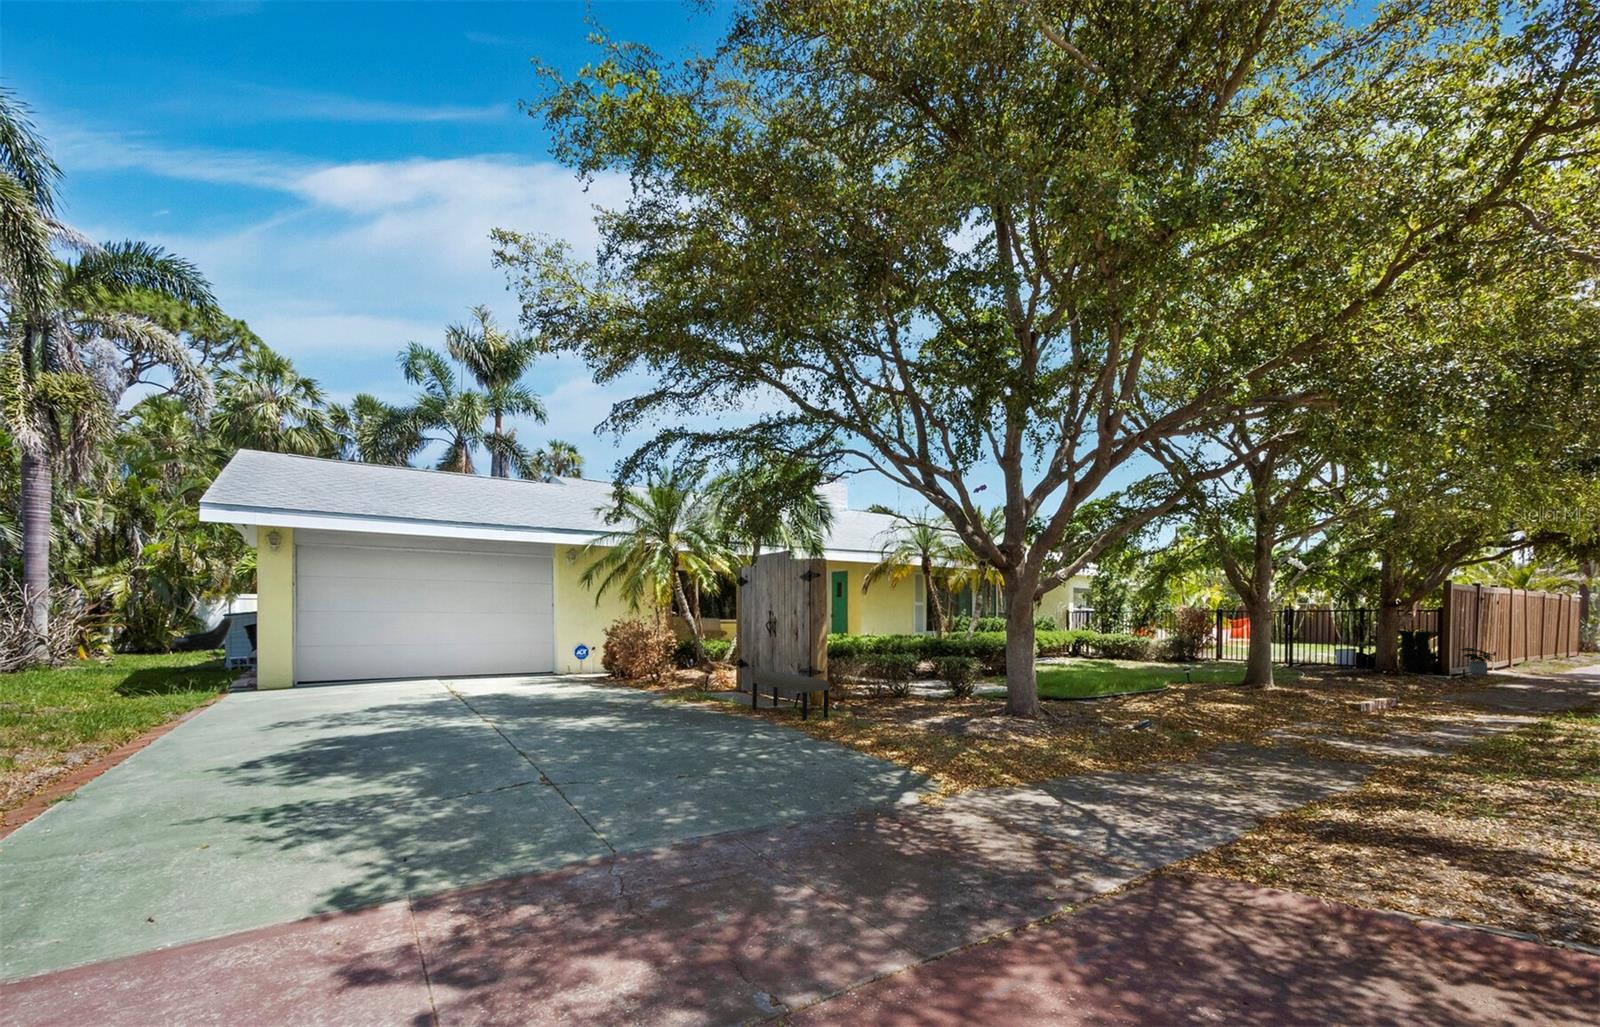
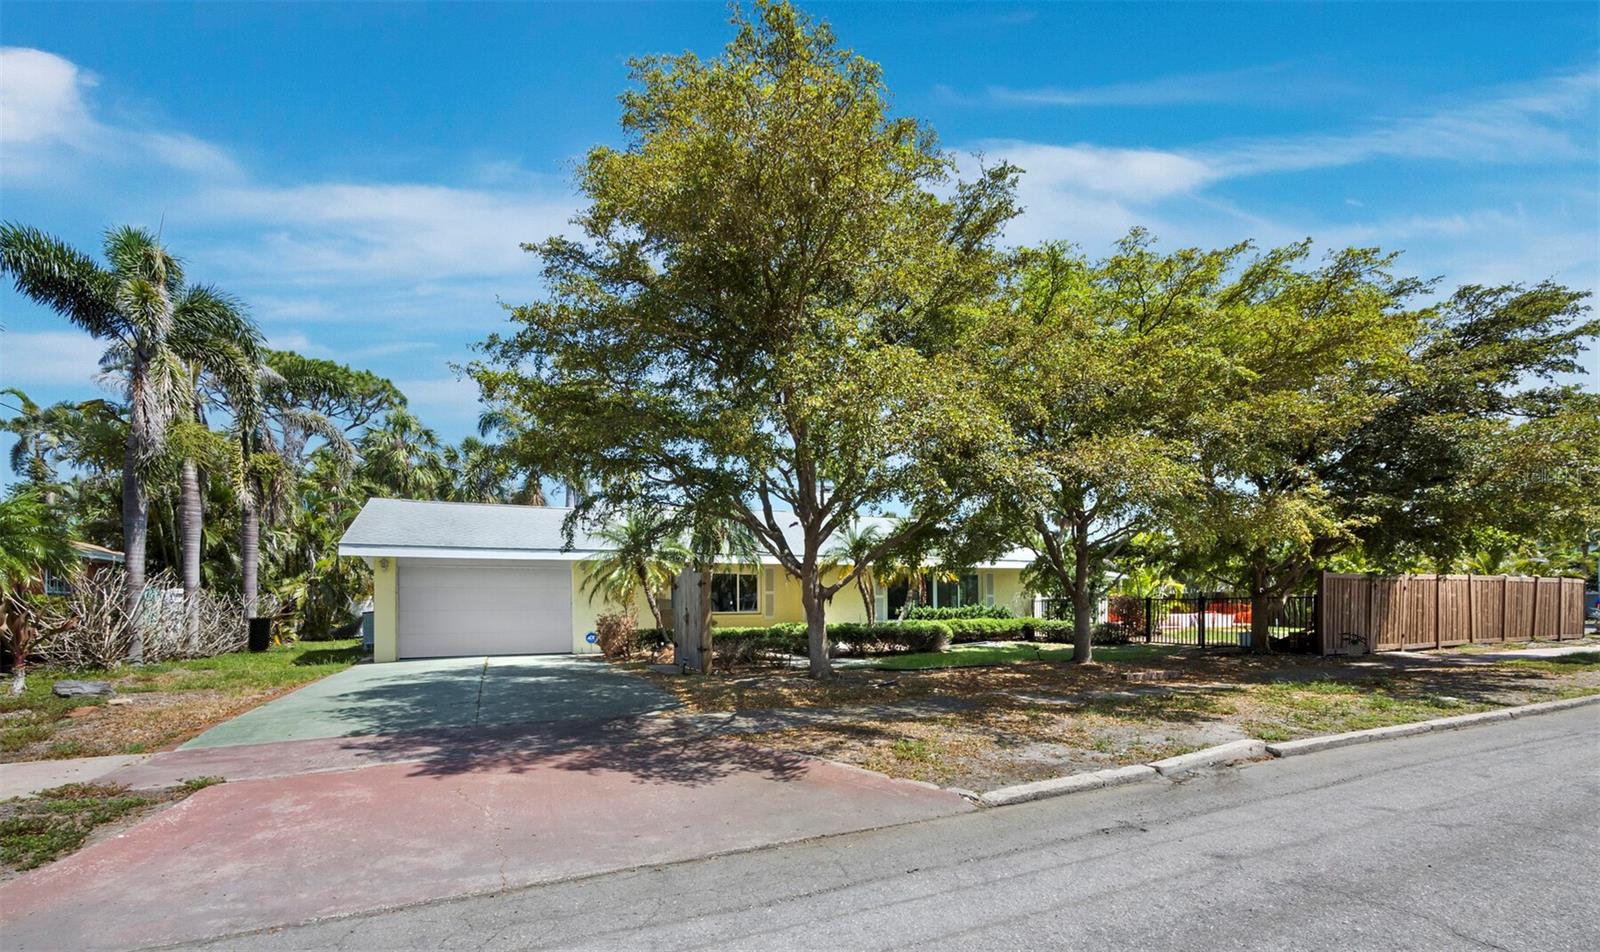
trash can: present [1396,630,1433,673] -> present [246,617,274,653]
bench: present [752,672,830,721] -> none [662,648,703,678]

